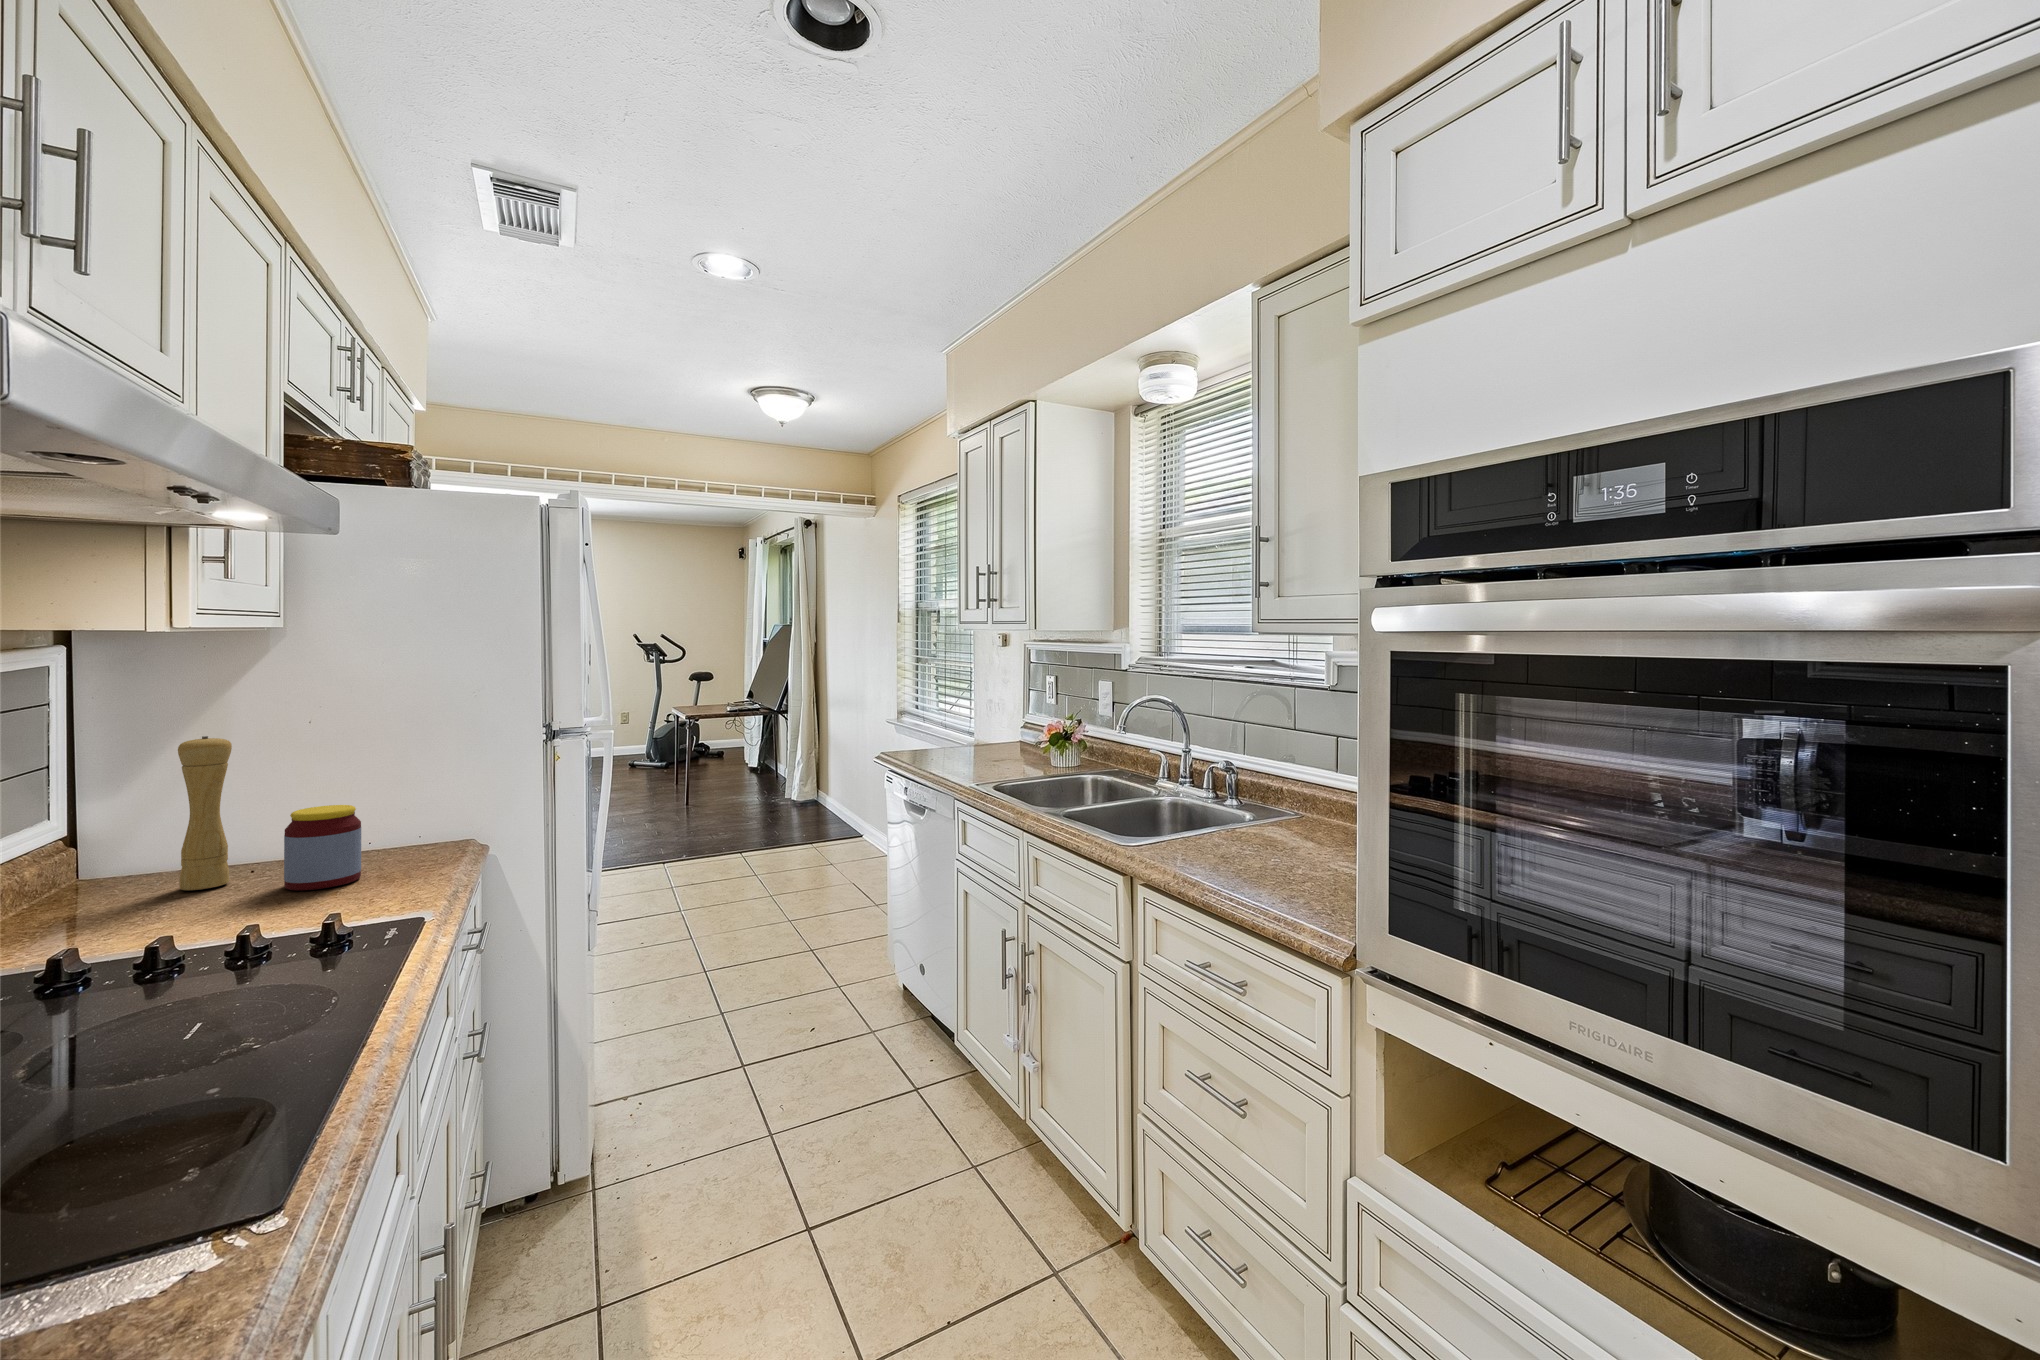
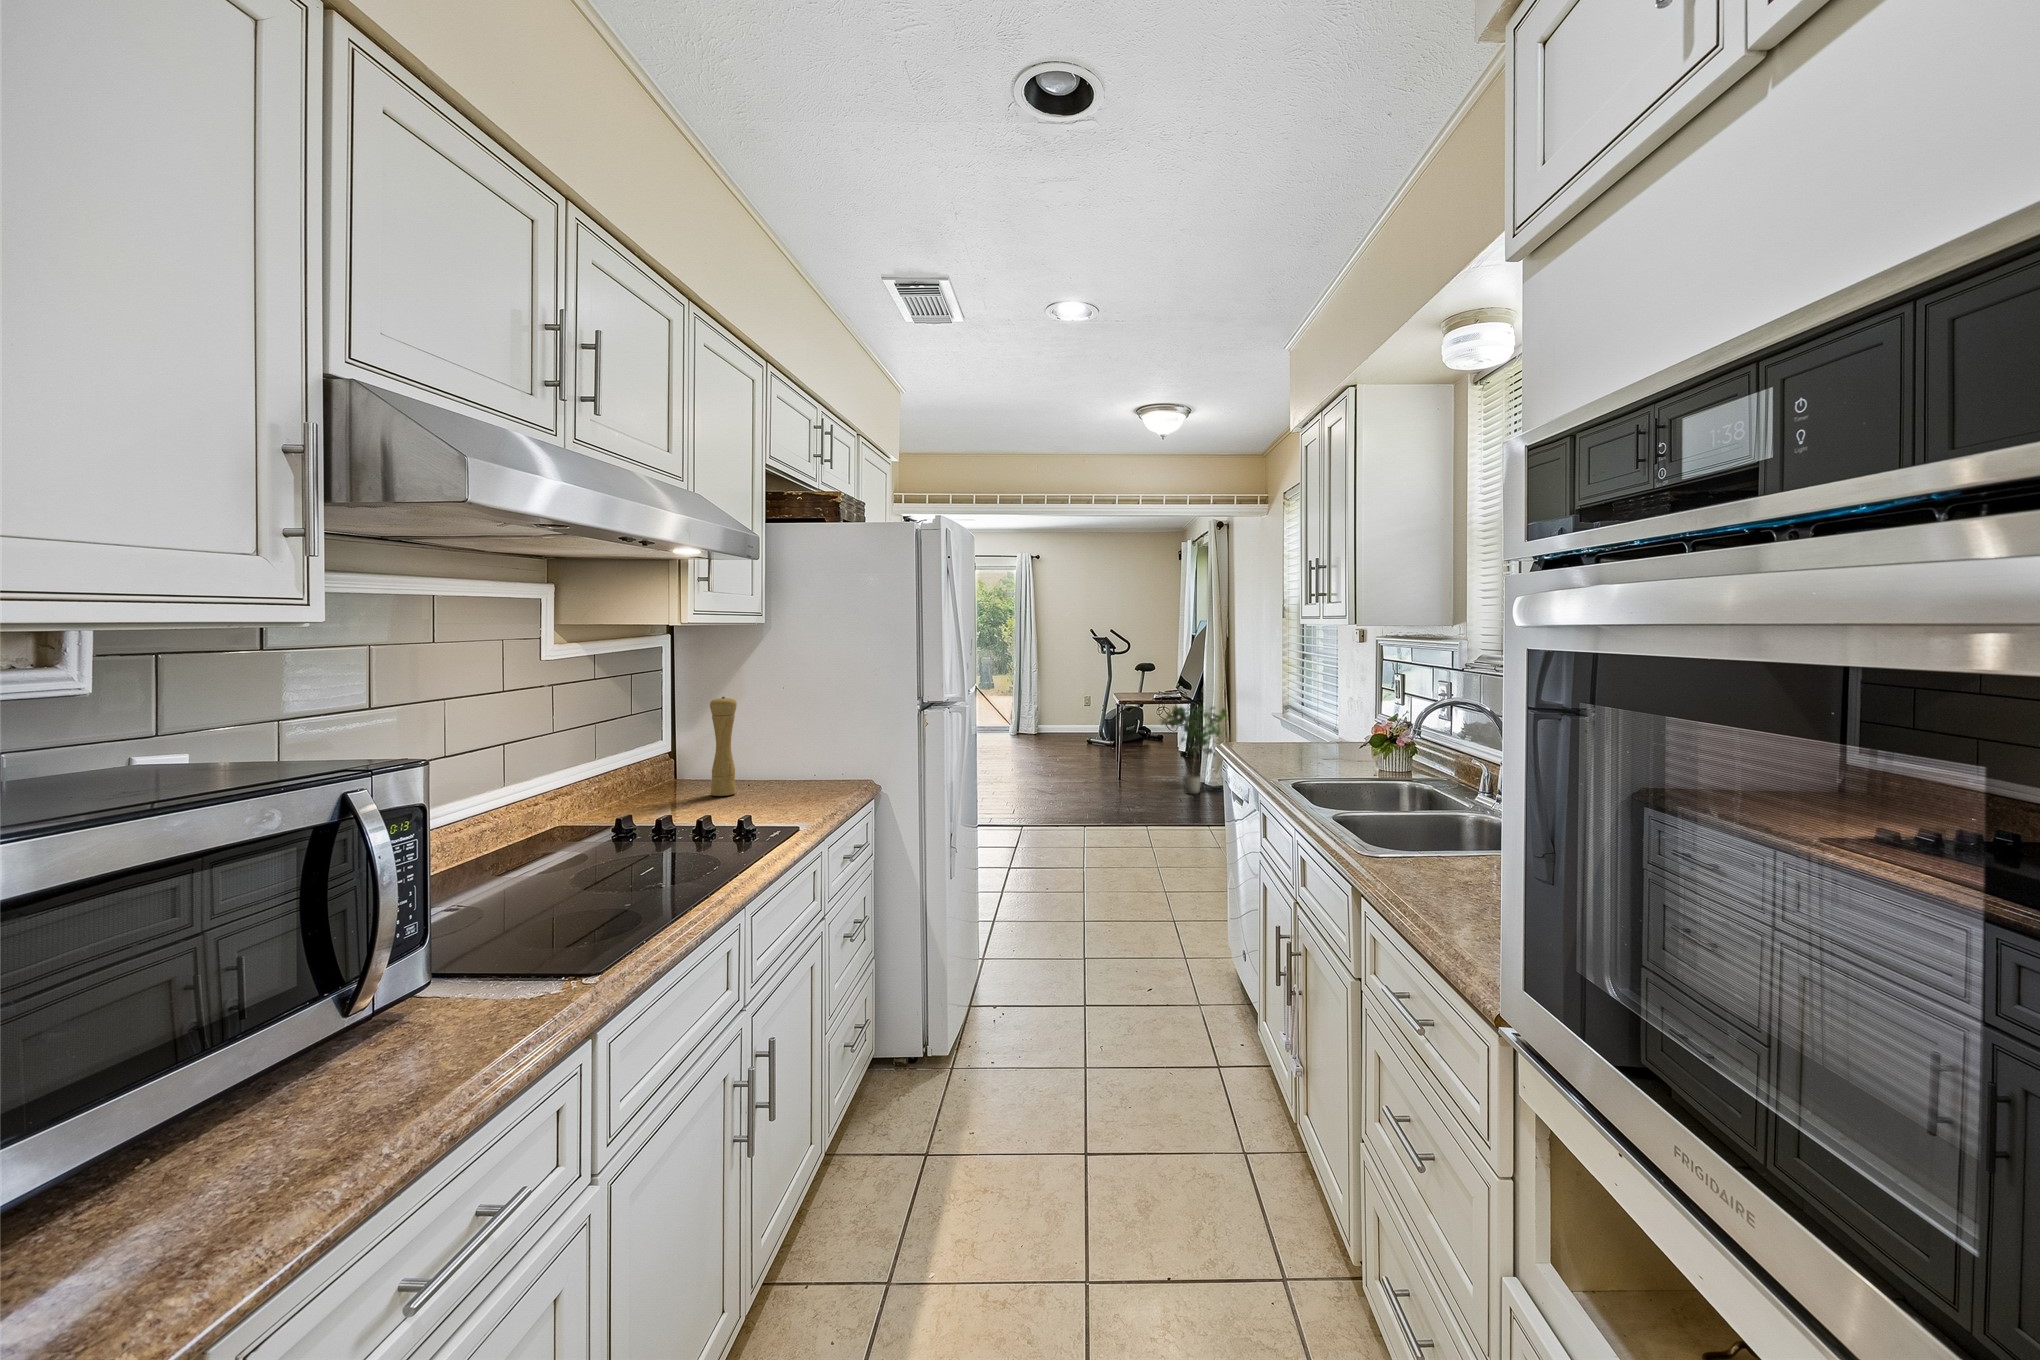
potted plant: none [745,718,829,817] -> present [1161,705,1227,794]
jar: present [284,805,361,890] -> none [756,748,798,804]

